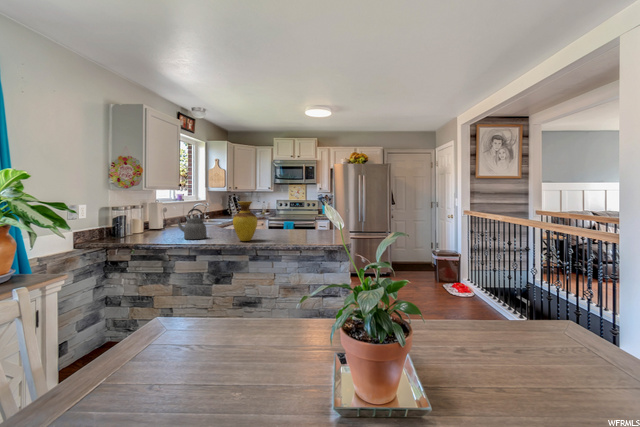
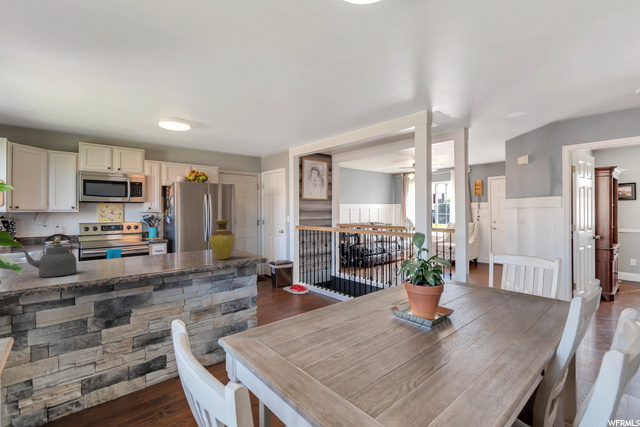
vase: present [233,201,257,241] -> present [210,220,235,260]

